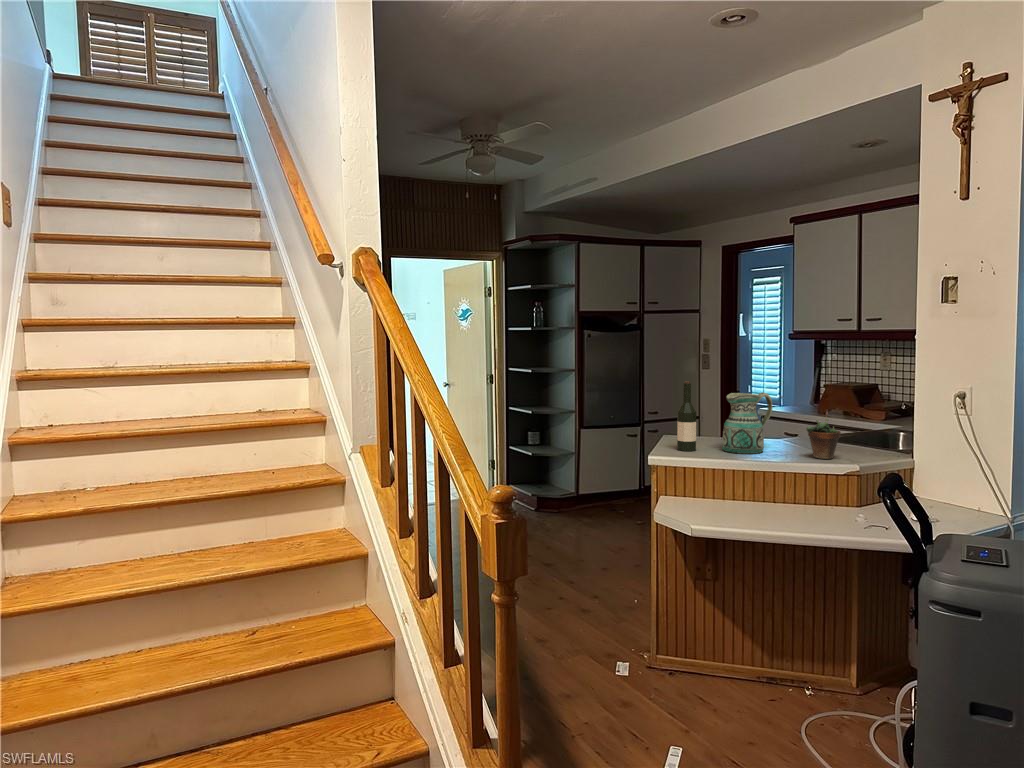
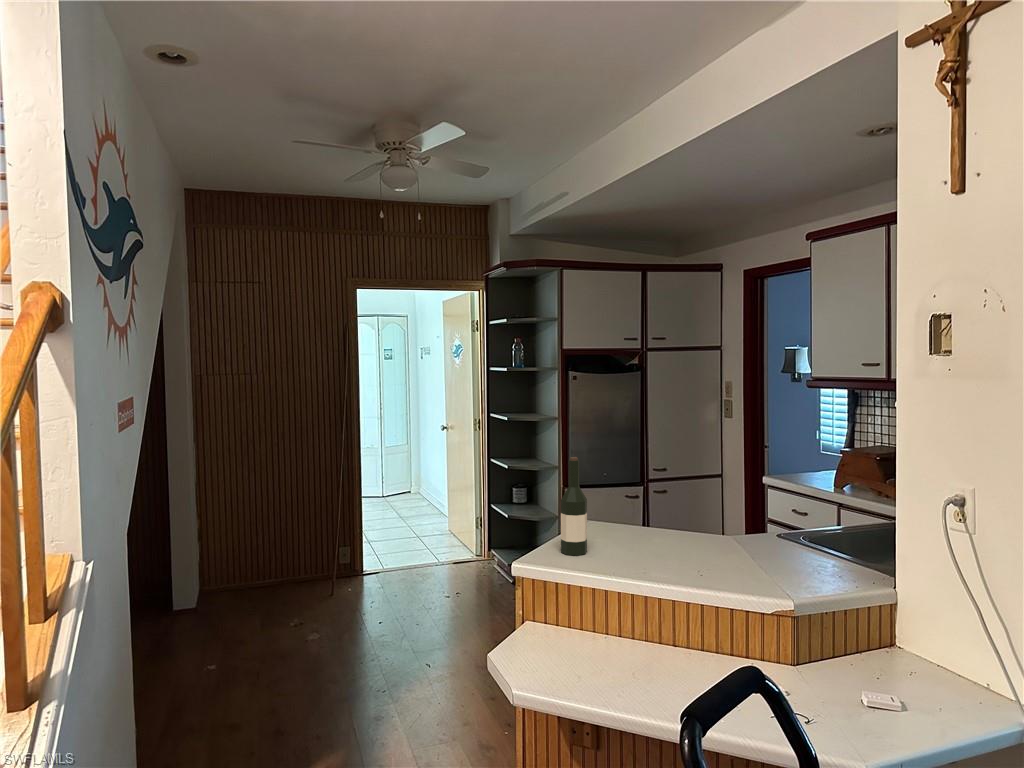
ceramic pitcher: present [722,392,773,454] -> none [622,476,696,566]
succulent plant: present [806,411,841,459] -> none [725,509,776,585]

